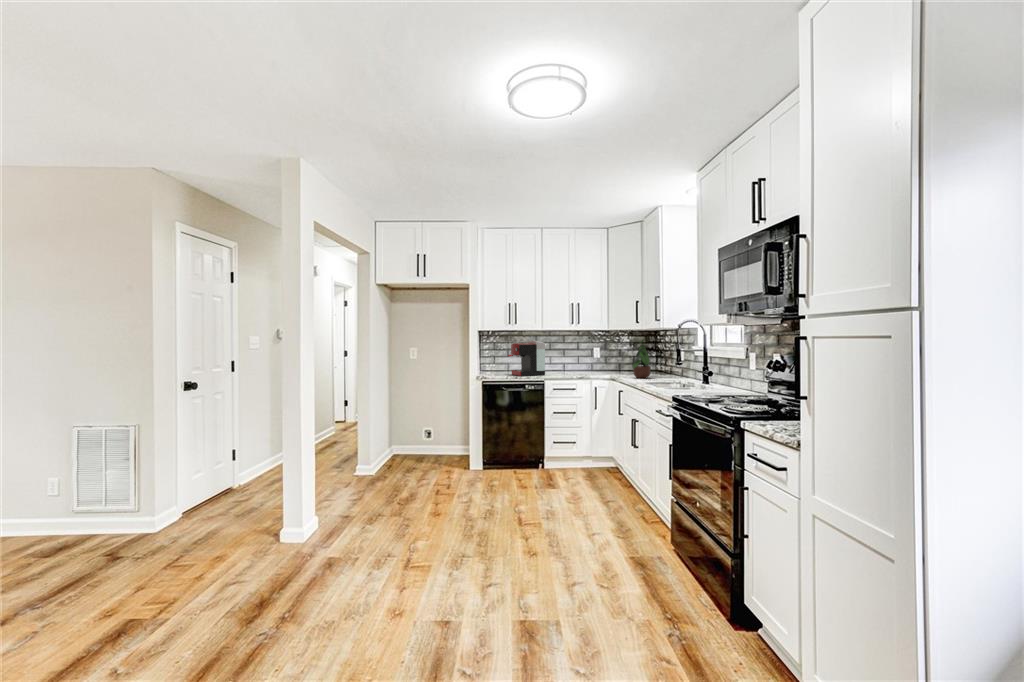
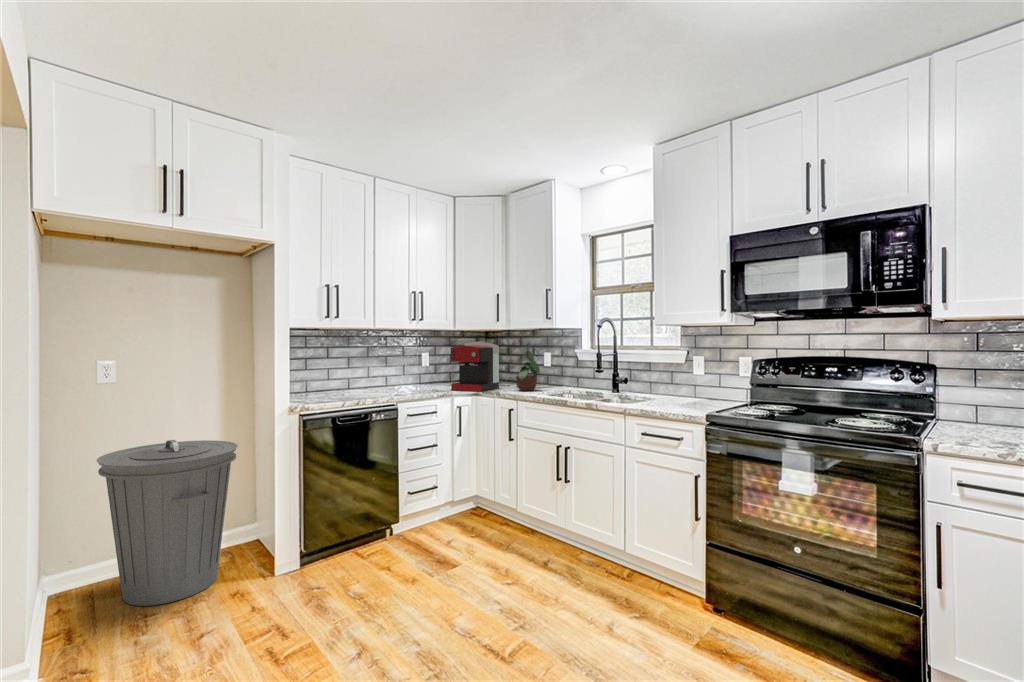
coffee maker: present [508,340,545,376] -> present [451,342,499,391]
trash can: none [399,390,459,469] -> present [96,440,238,606]

